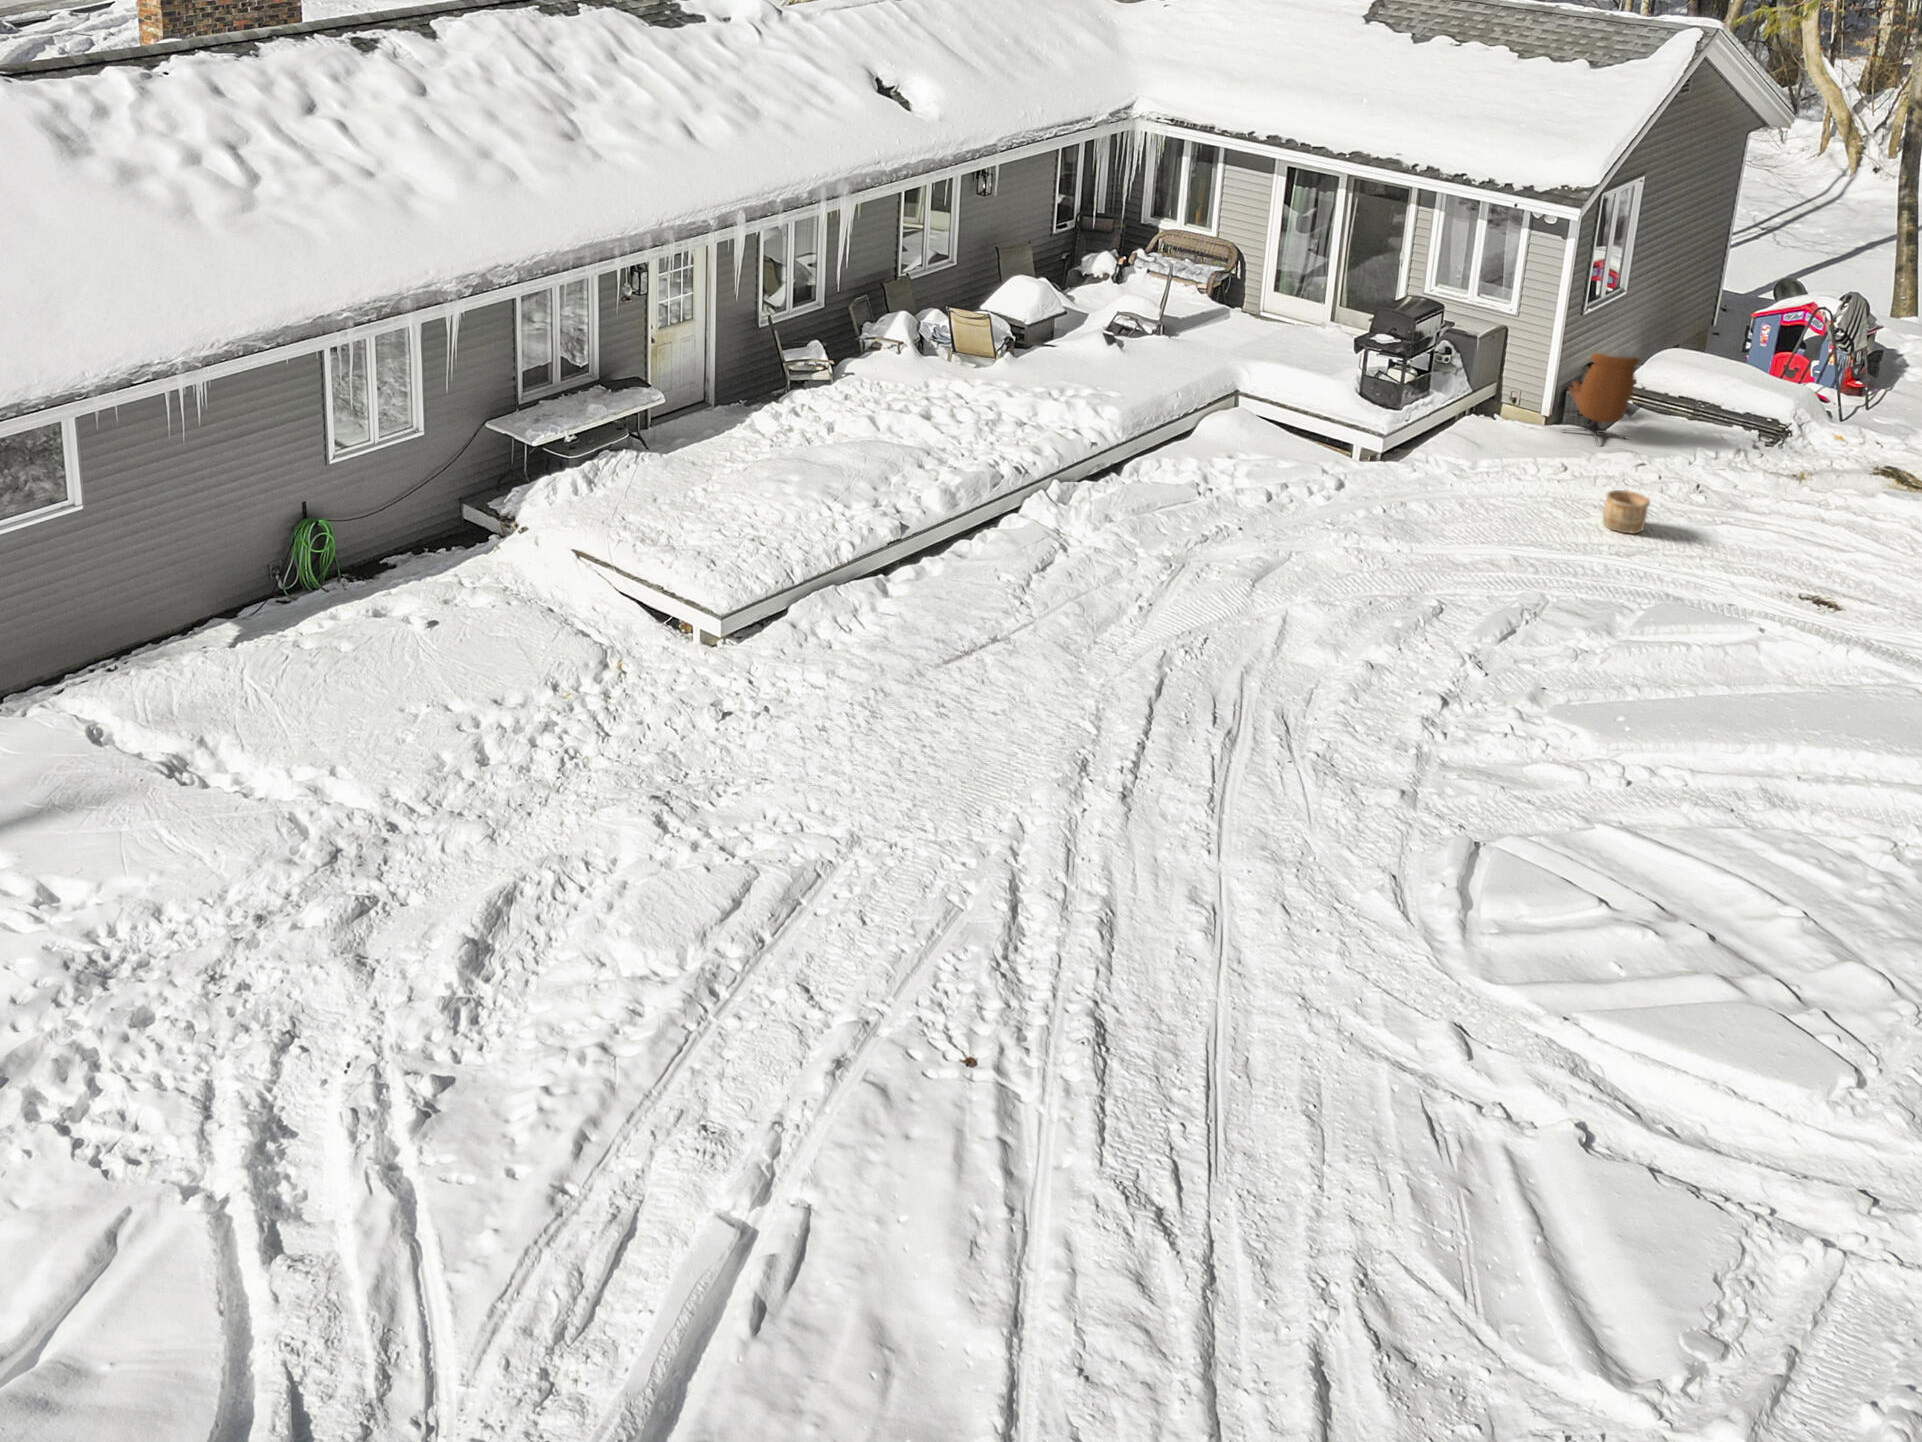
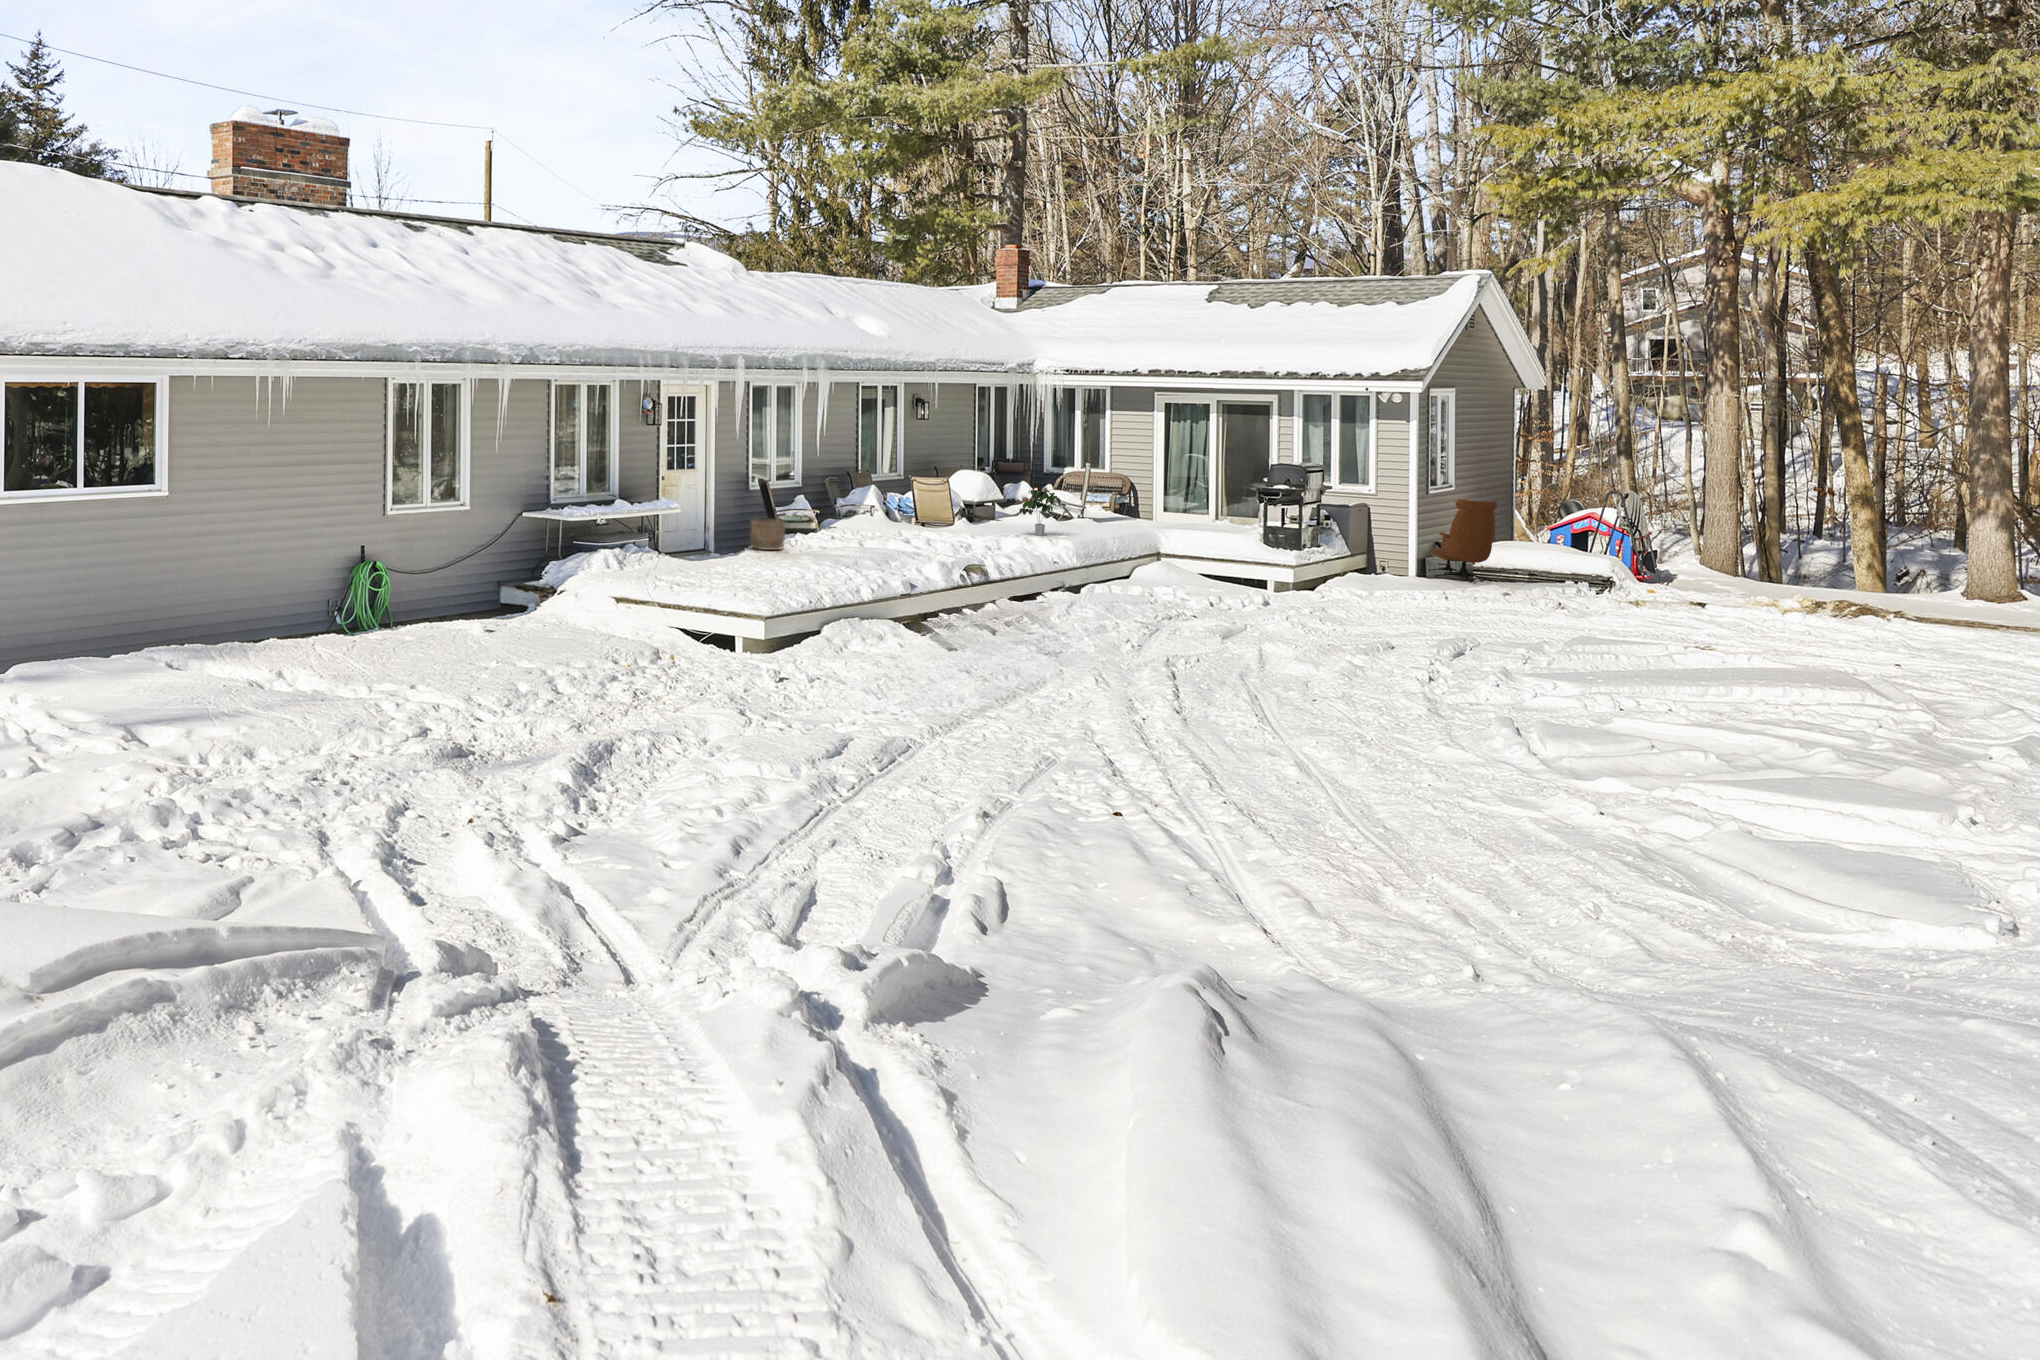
potted plant: none [1070,339,1120,392] -> present [1019,490,1061,536]
wooden bucket: present [1603,490,1650,533] -> present [751,519,785,550]

